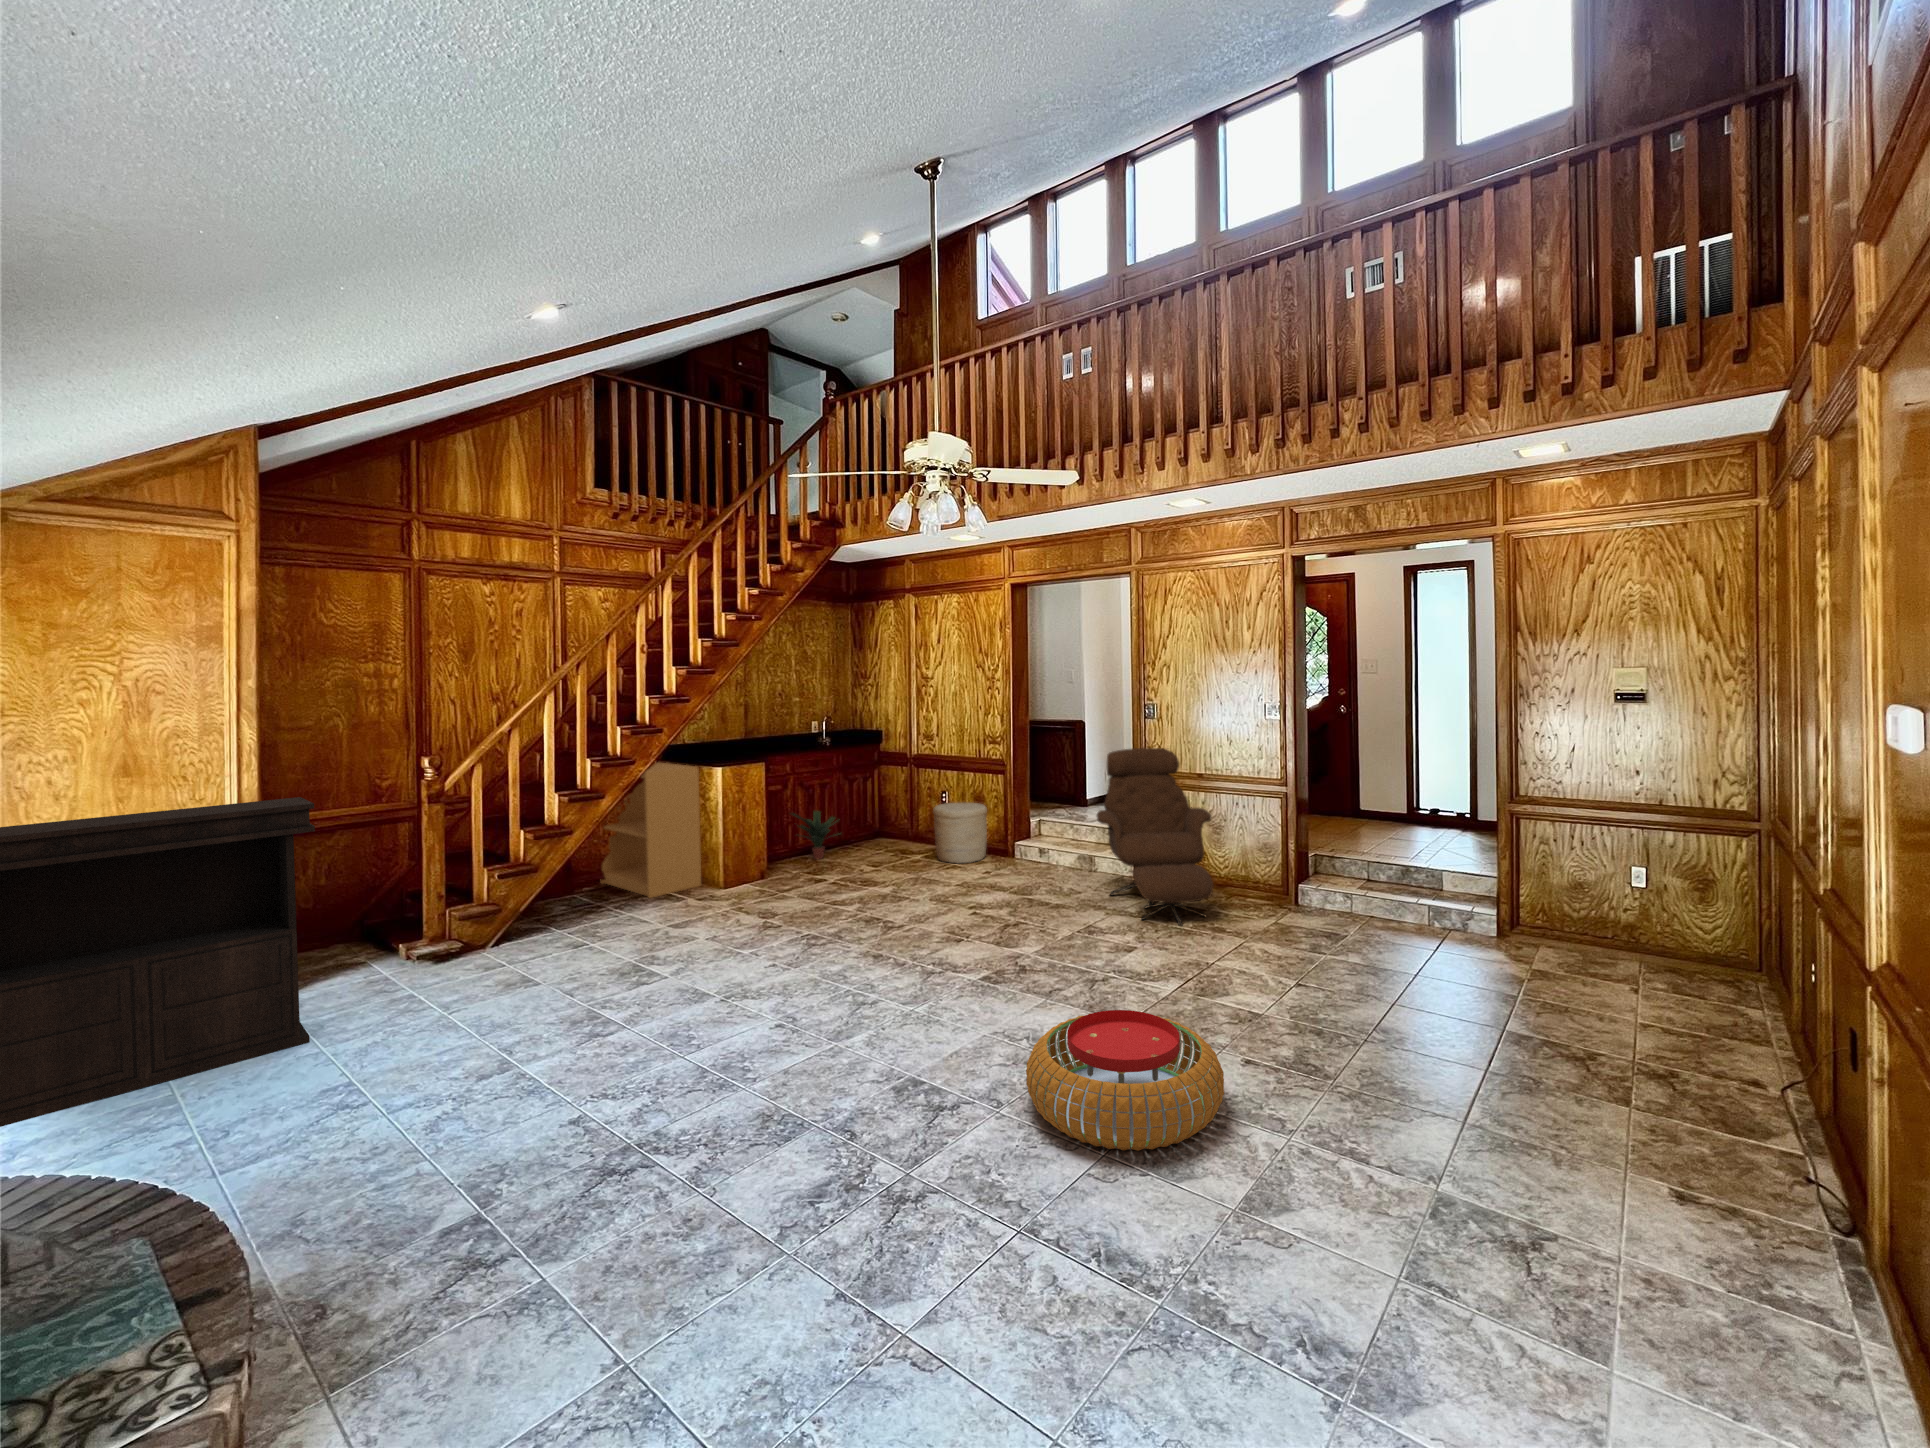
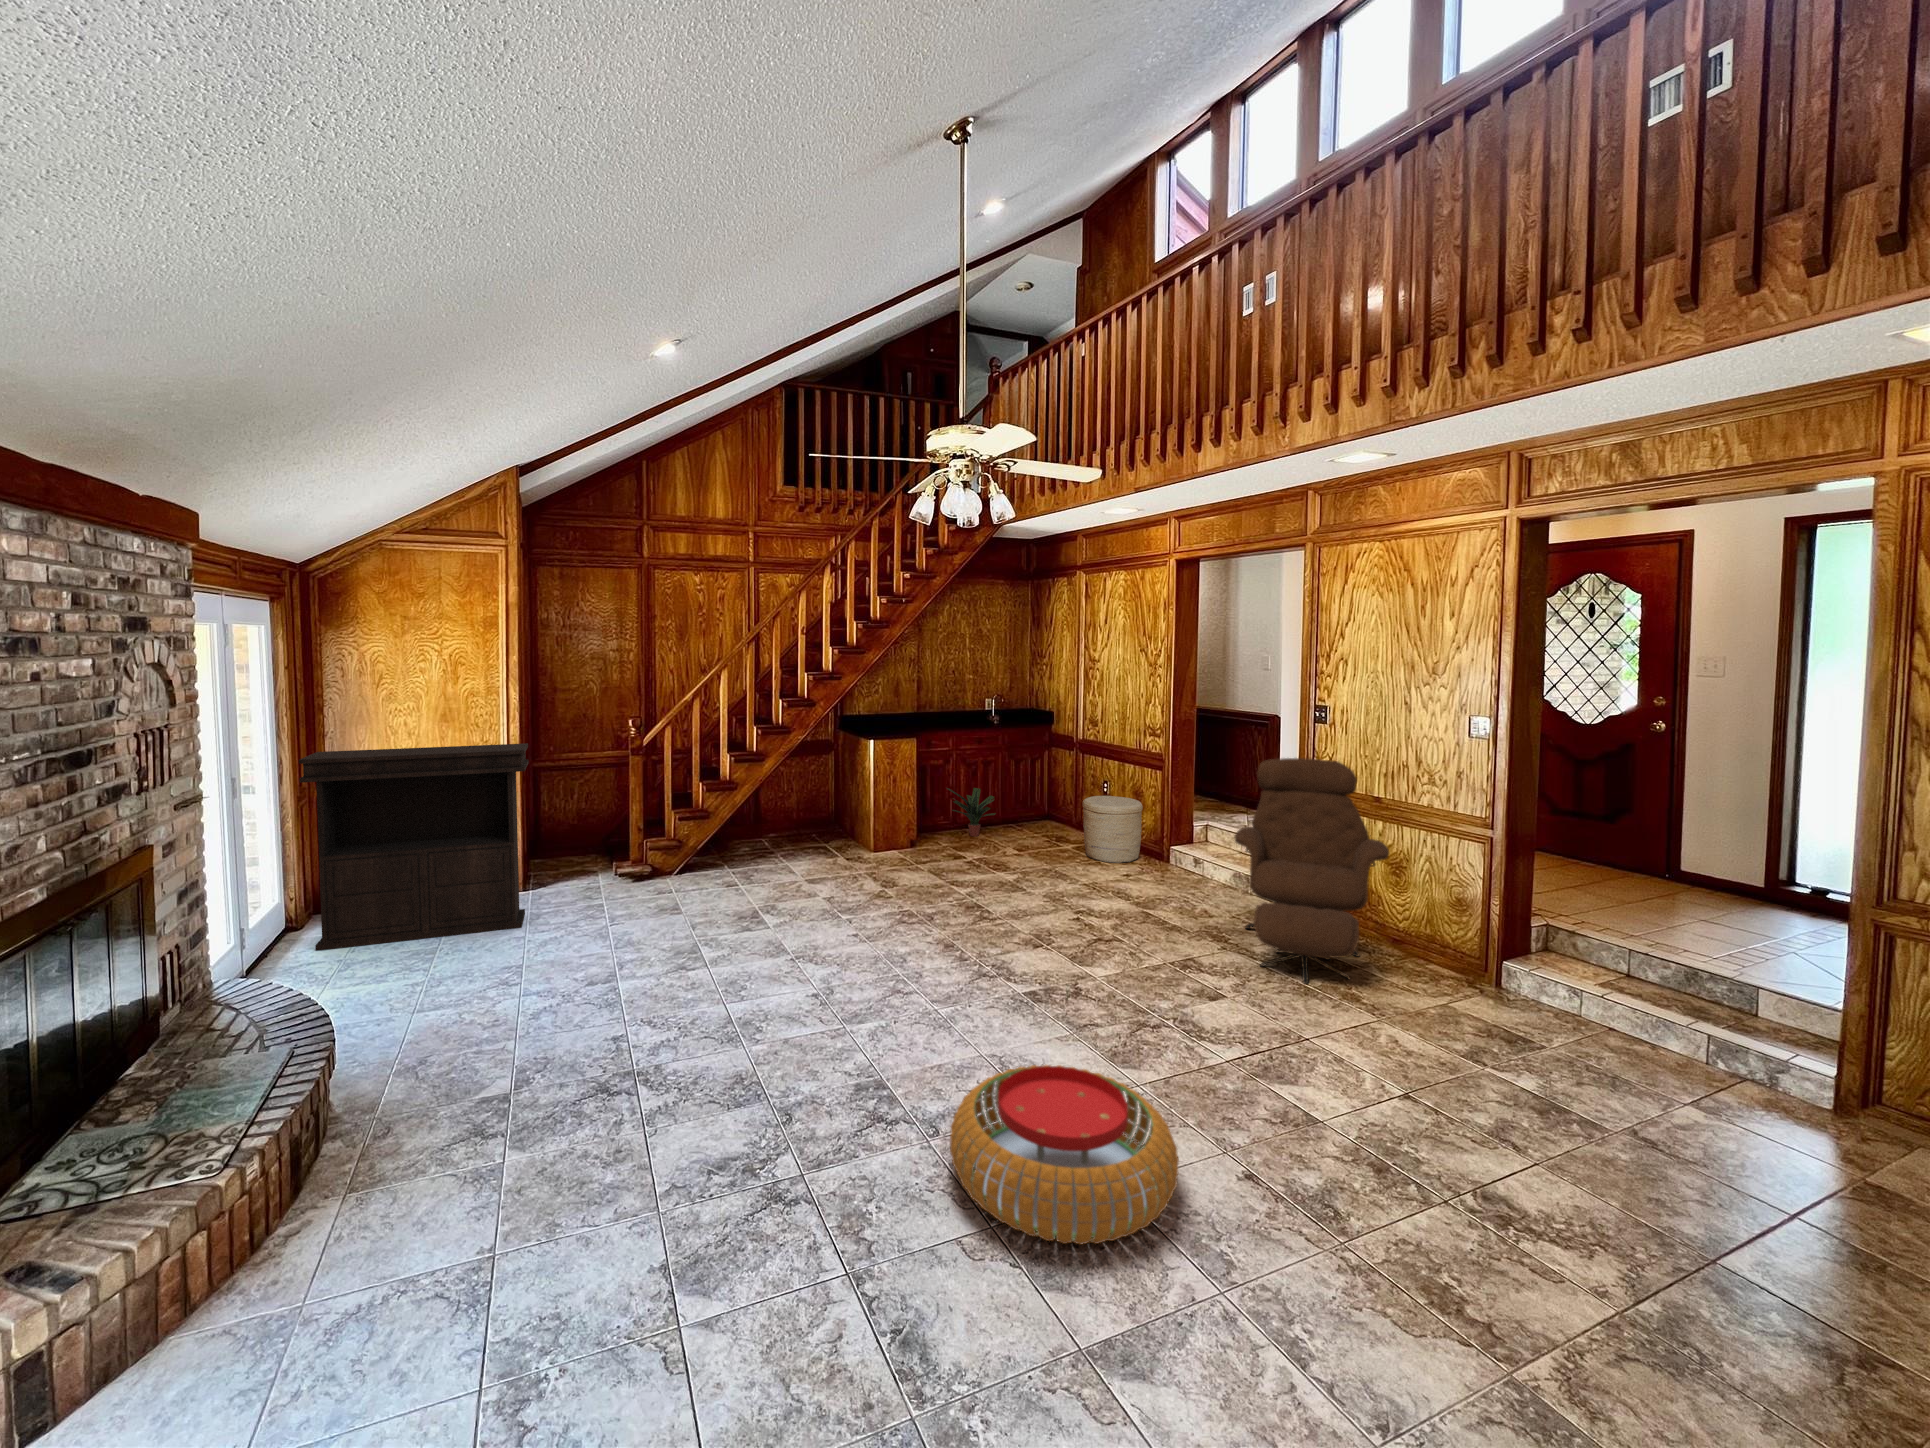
bookshelf: present [600,763,701,898] -> none [785,728,858,852]

